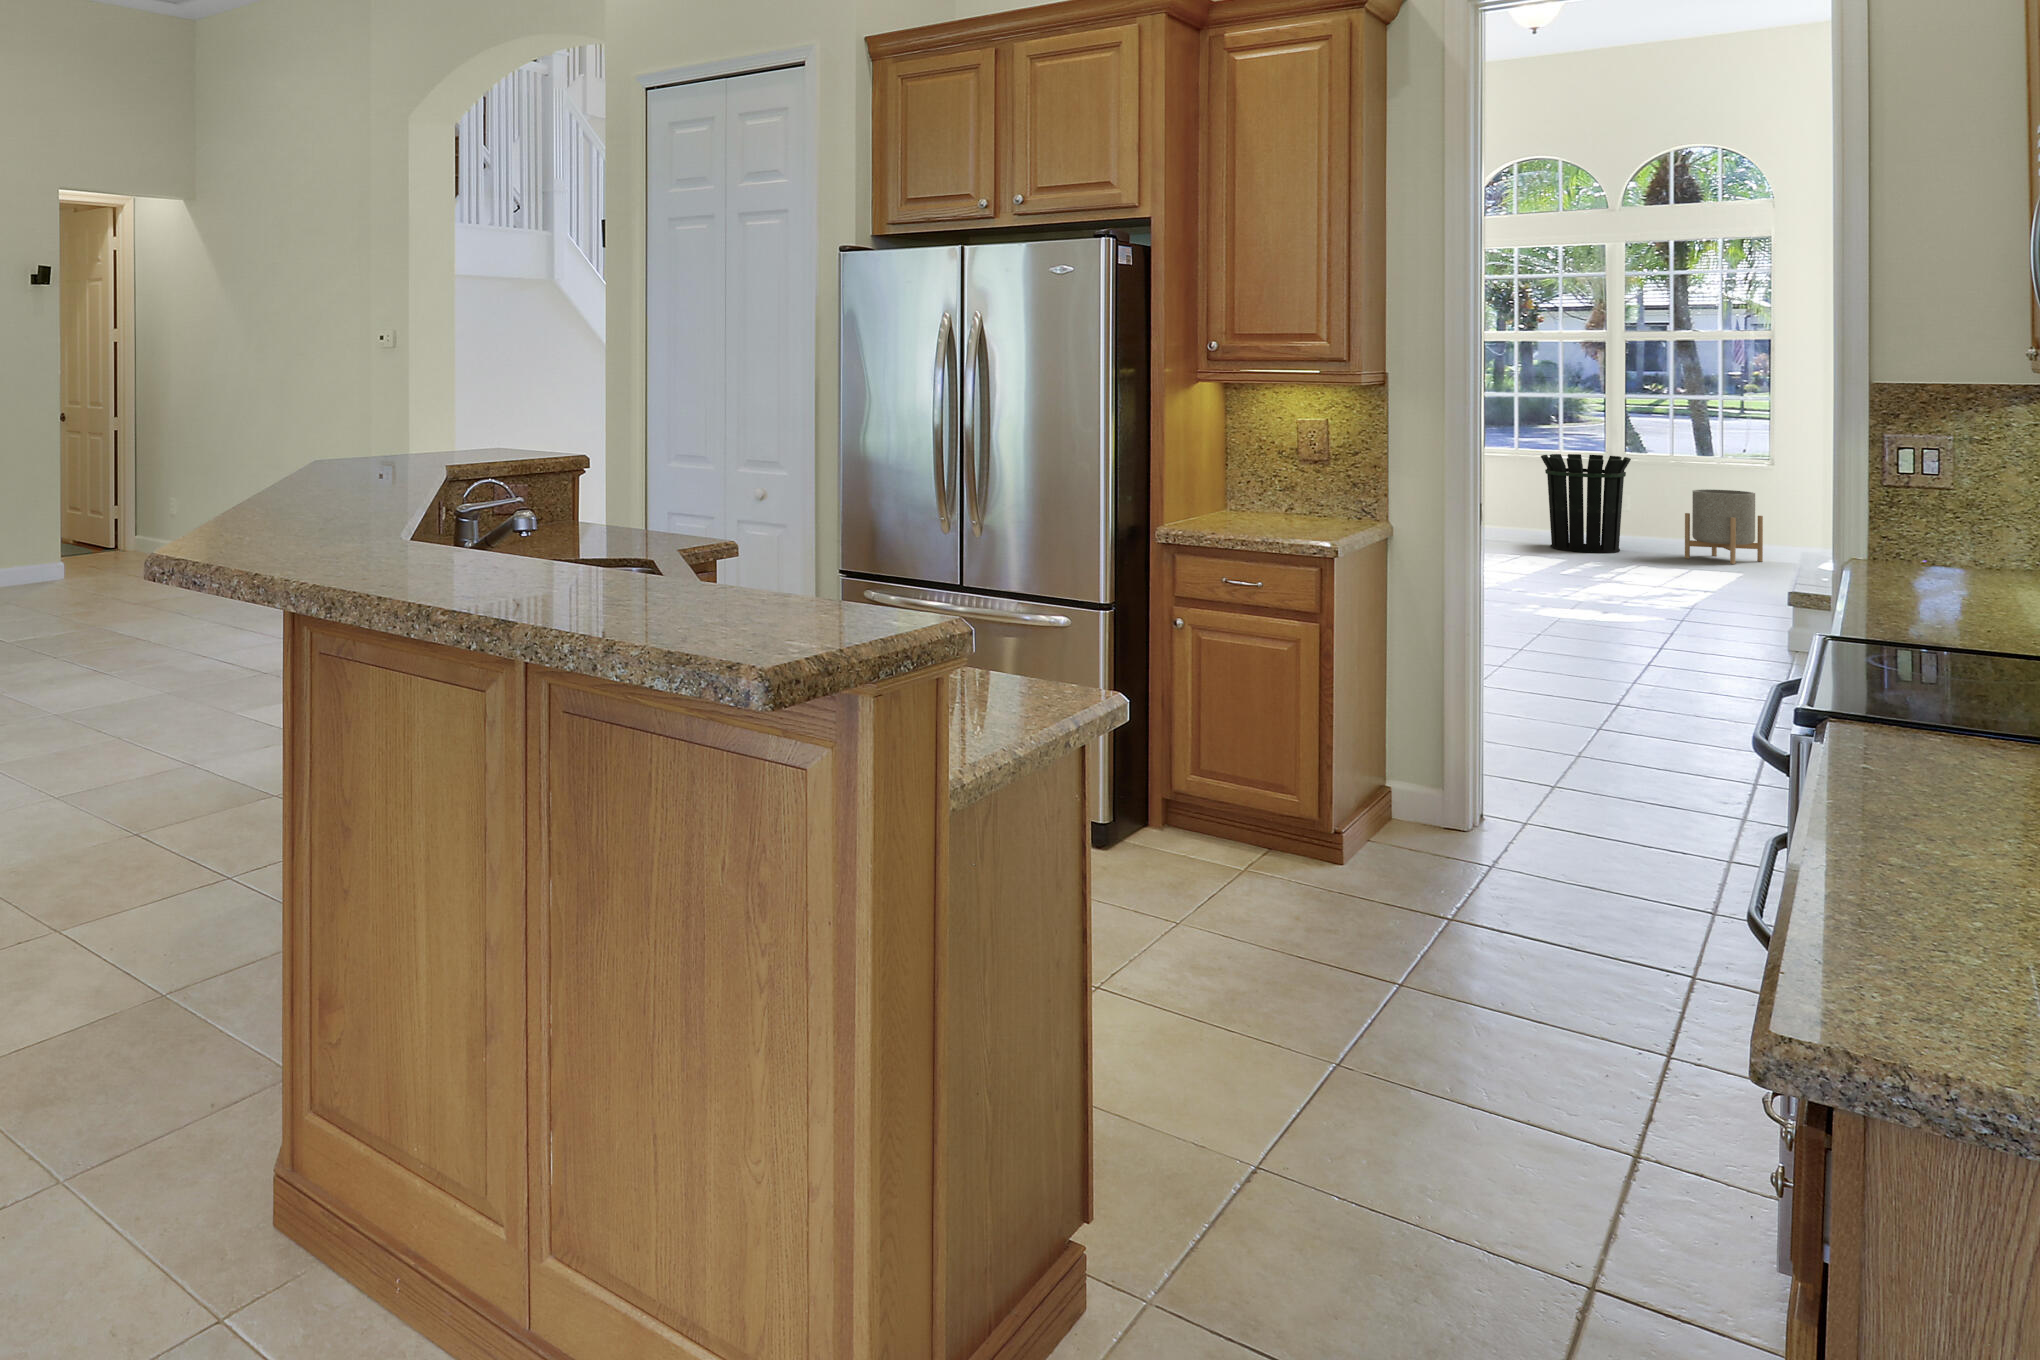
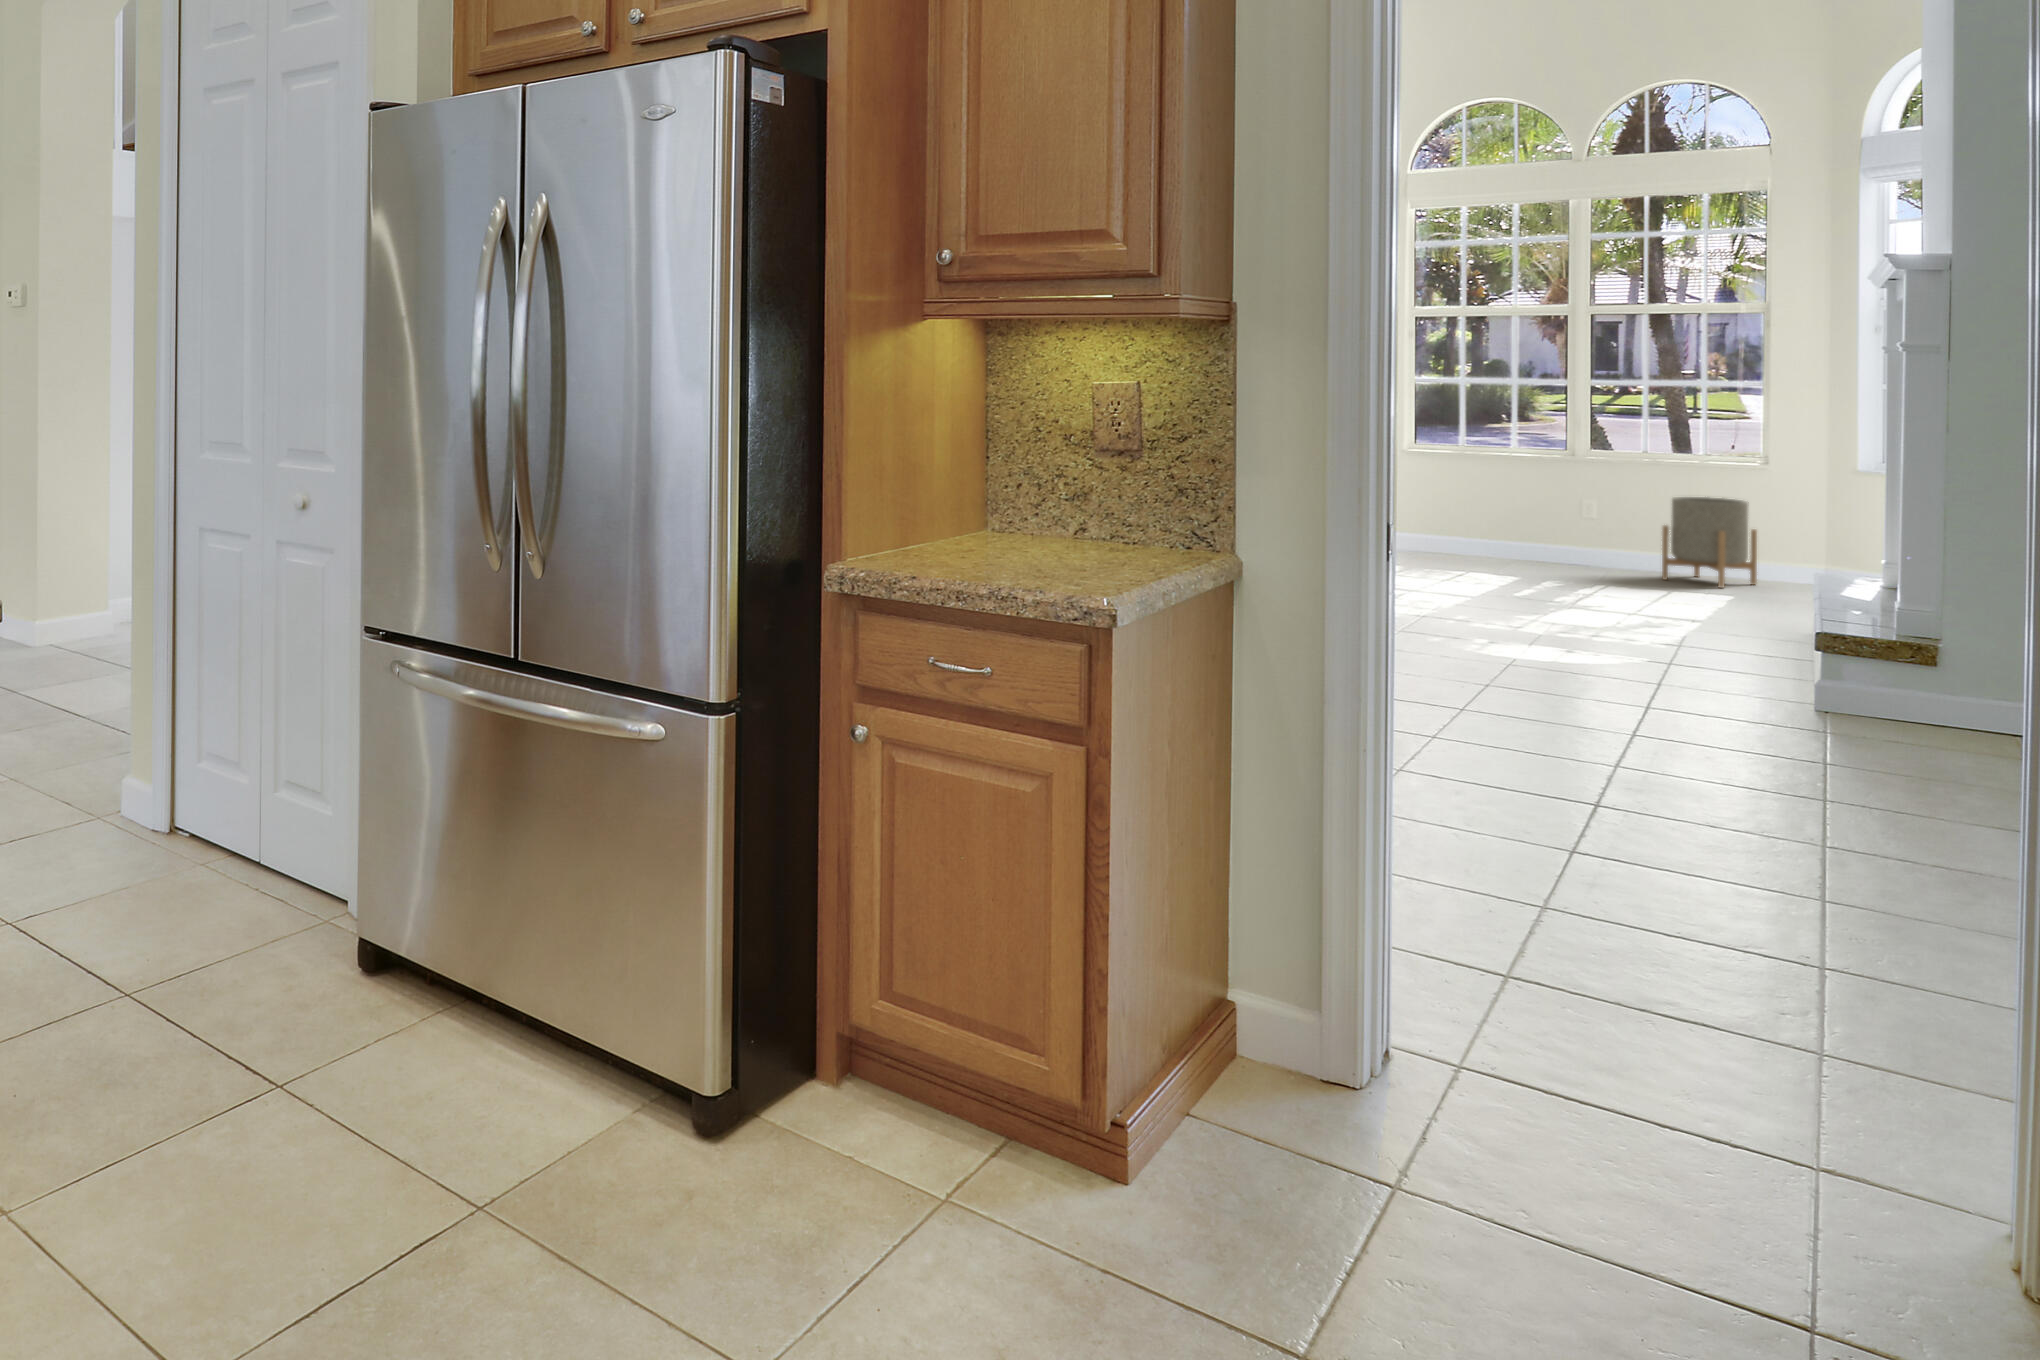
waste bin: present [1541,454,1631,553] -> none [1489,453,1597,572]

